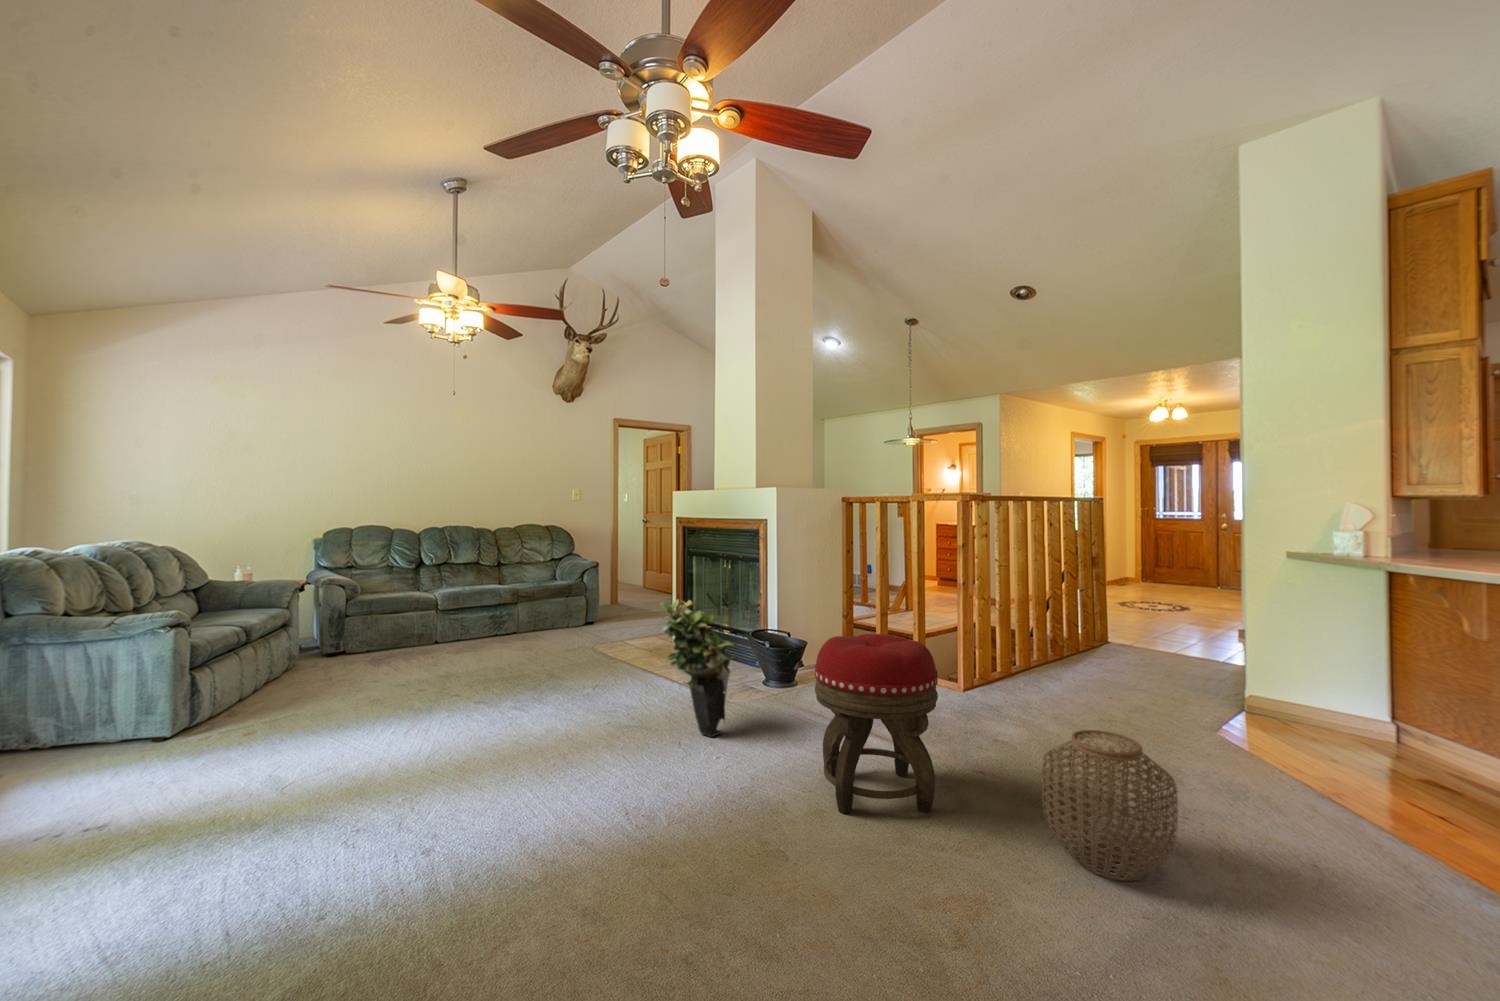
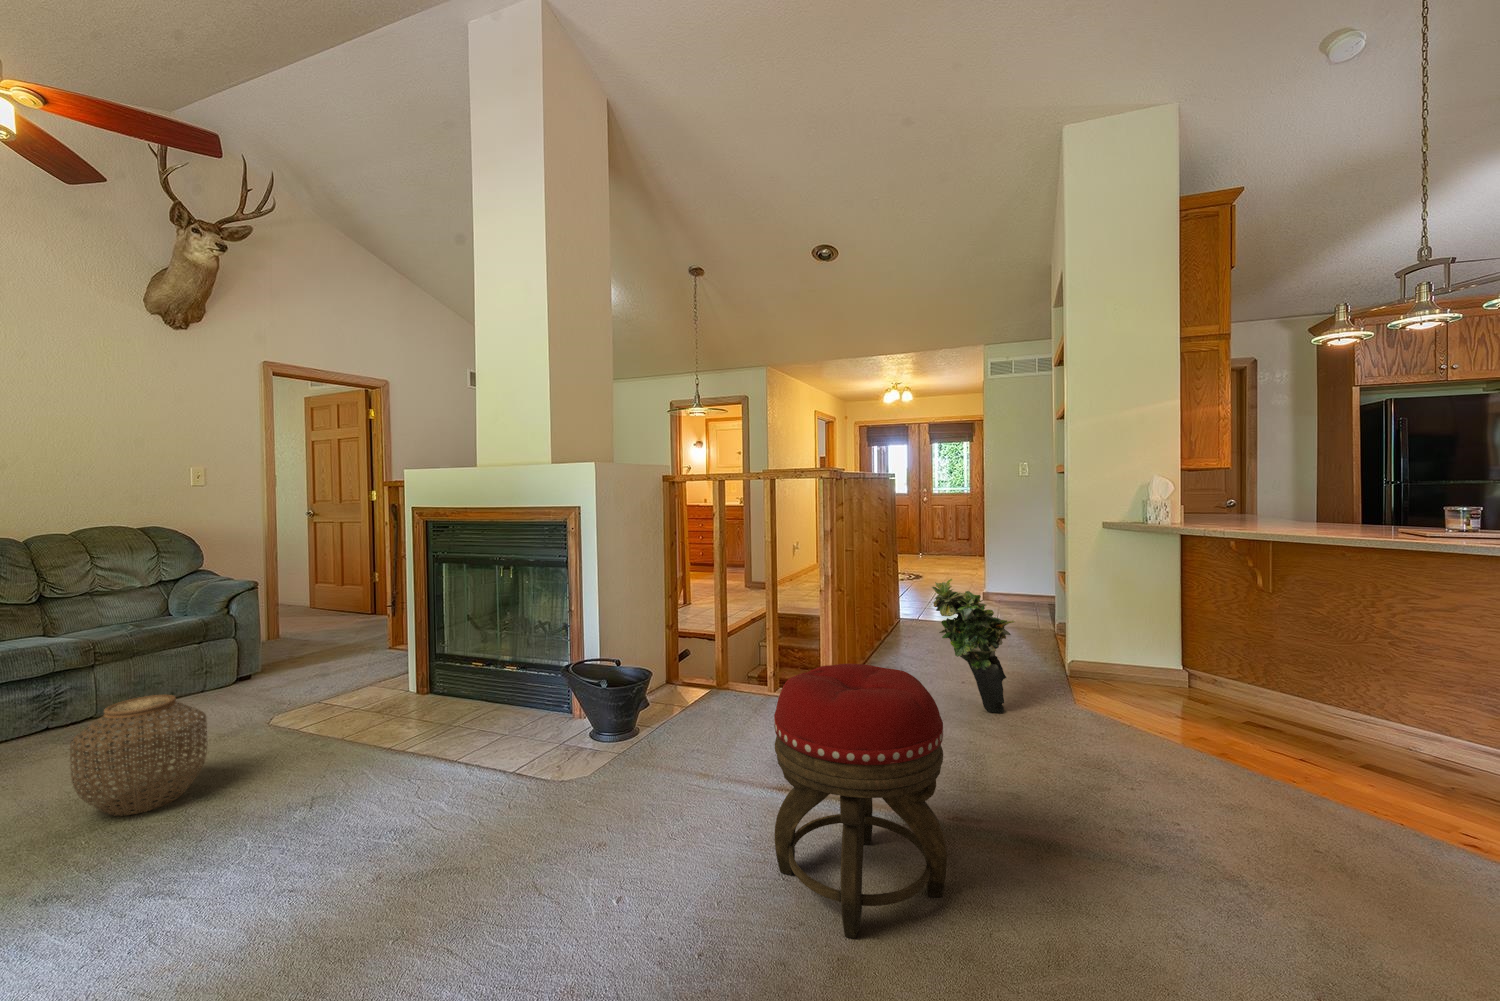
potted plant: present [660,600,733,737] -> present [932,579,1015,713]
woven basket: present [1042,730,1178,881] -> present [70,695,207,815]

